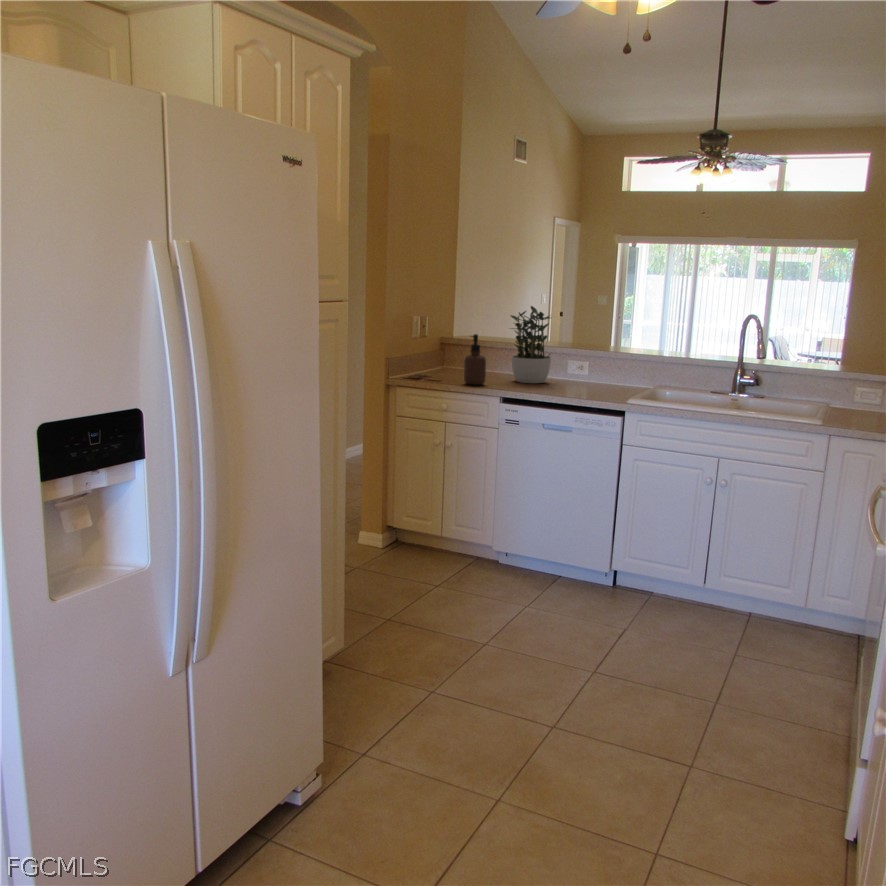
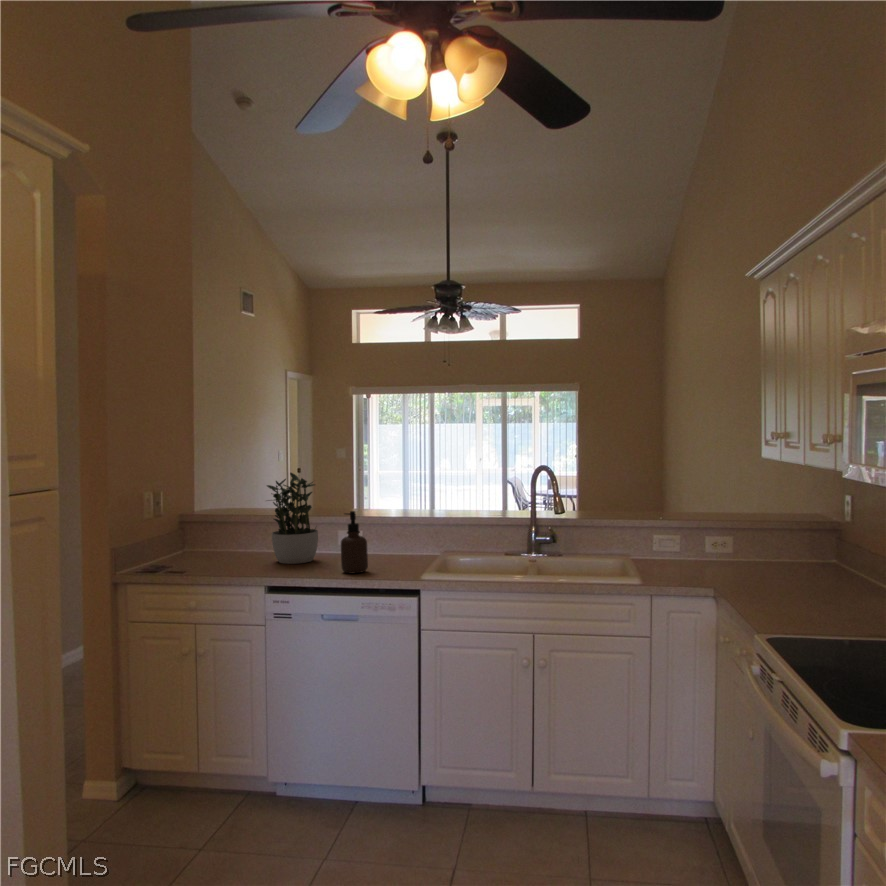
soap dispenser: present [464,334,486,385] -> present [341,511,368,573]

